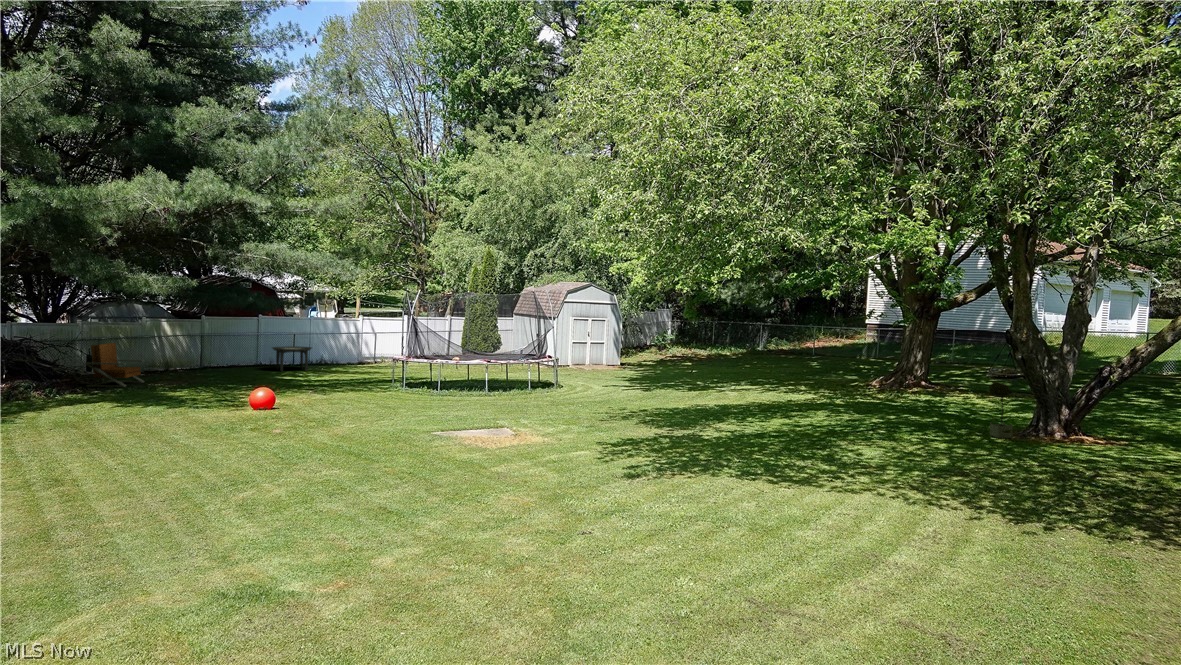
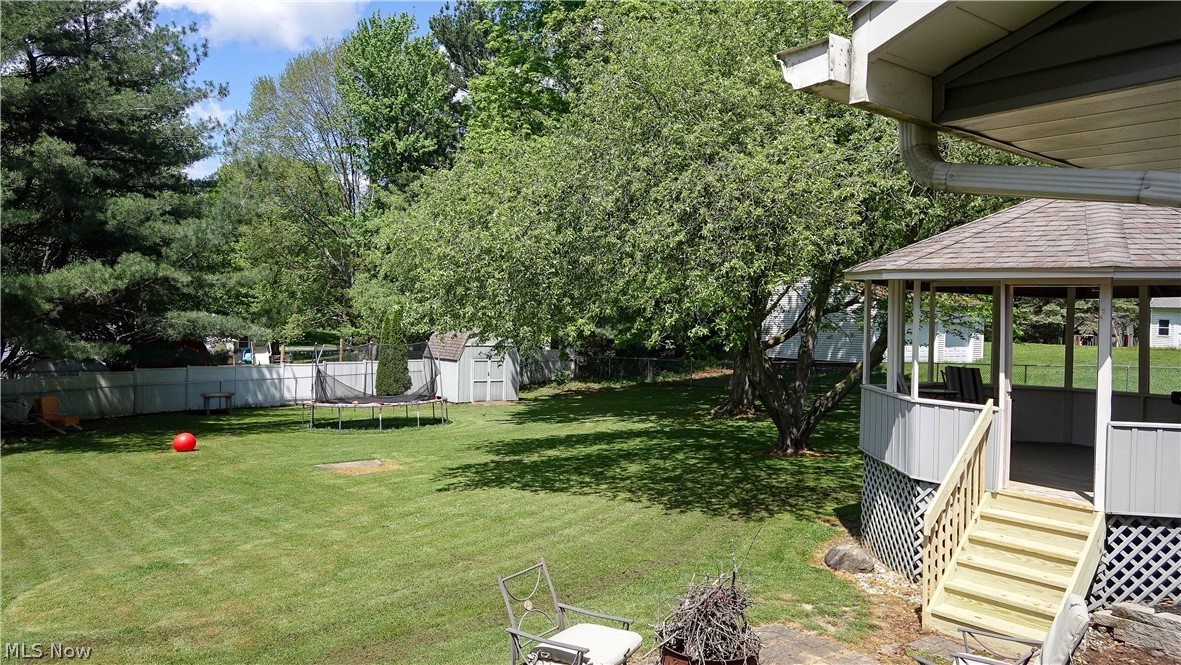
potted tree: present [989,381,1013,438] -> none [766,413,785,458]

